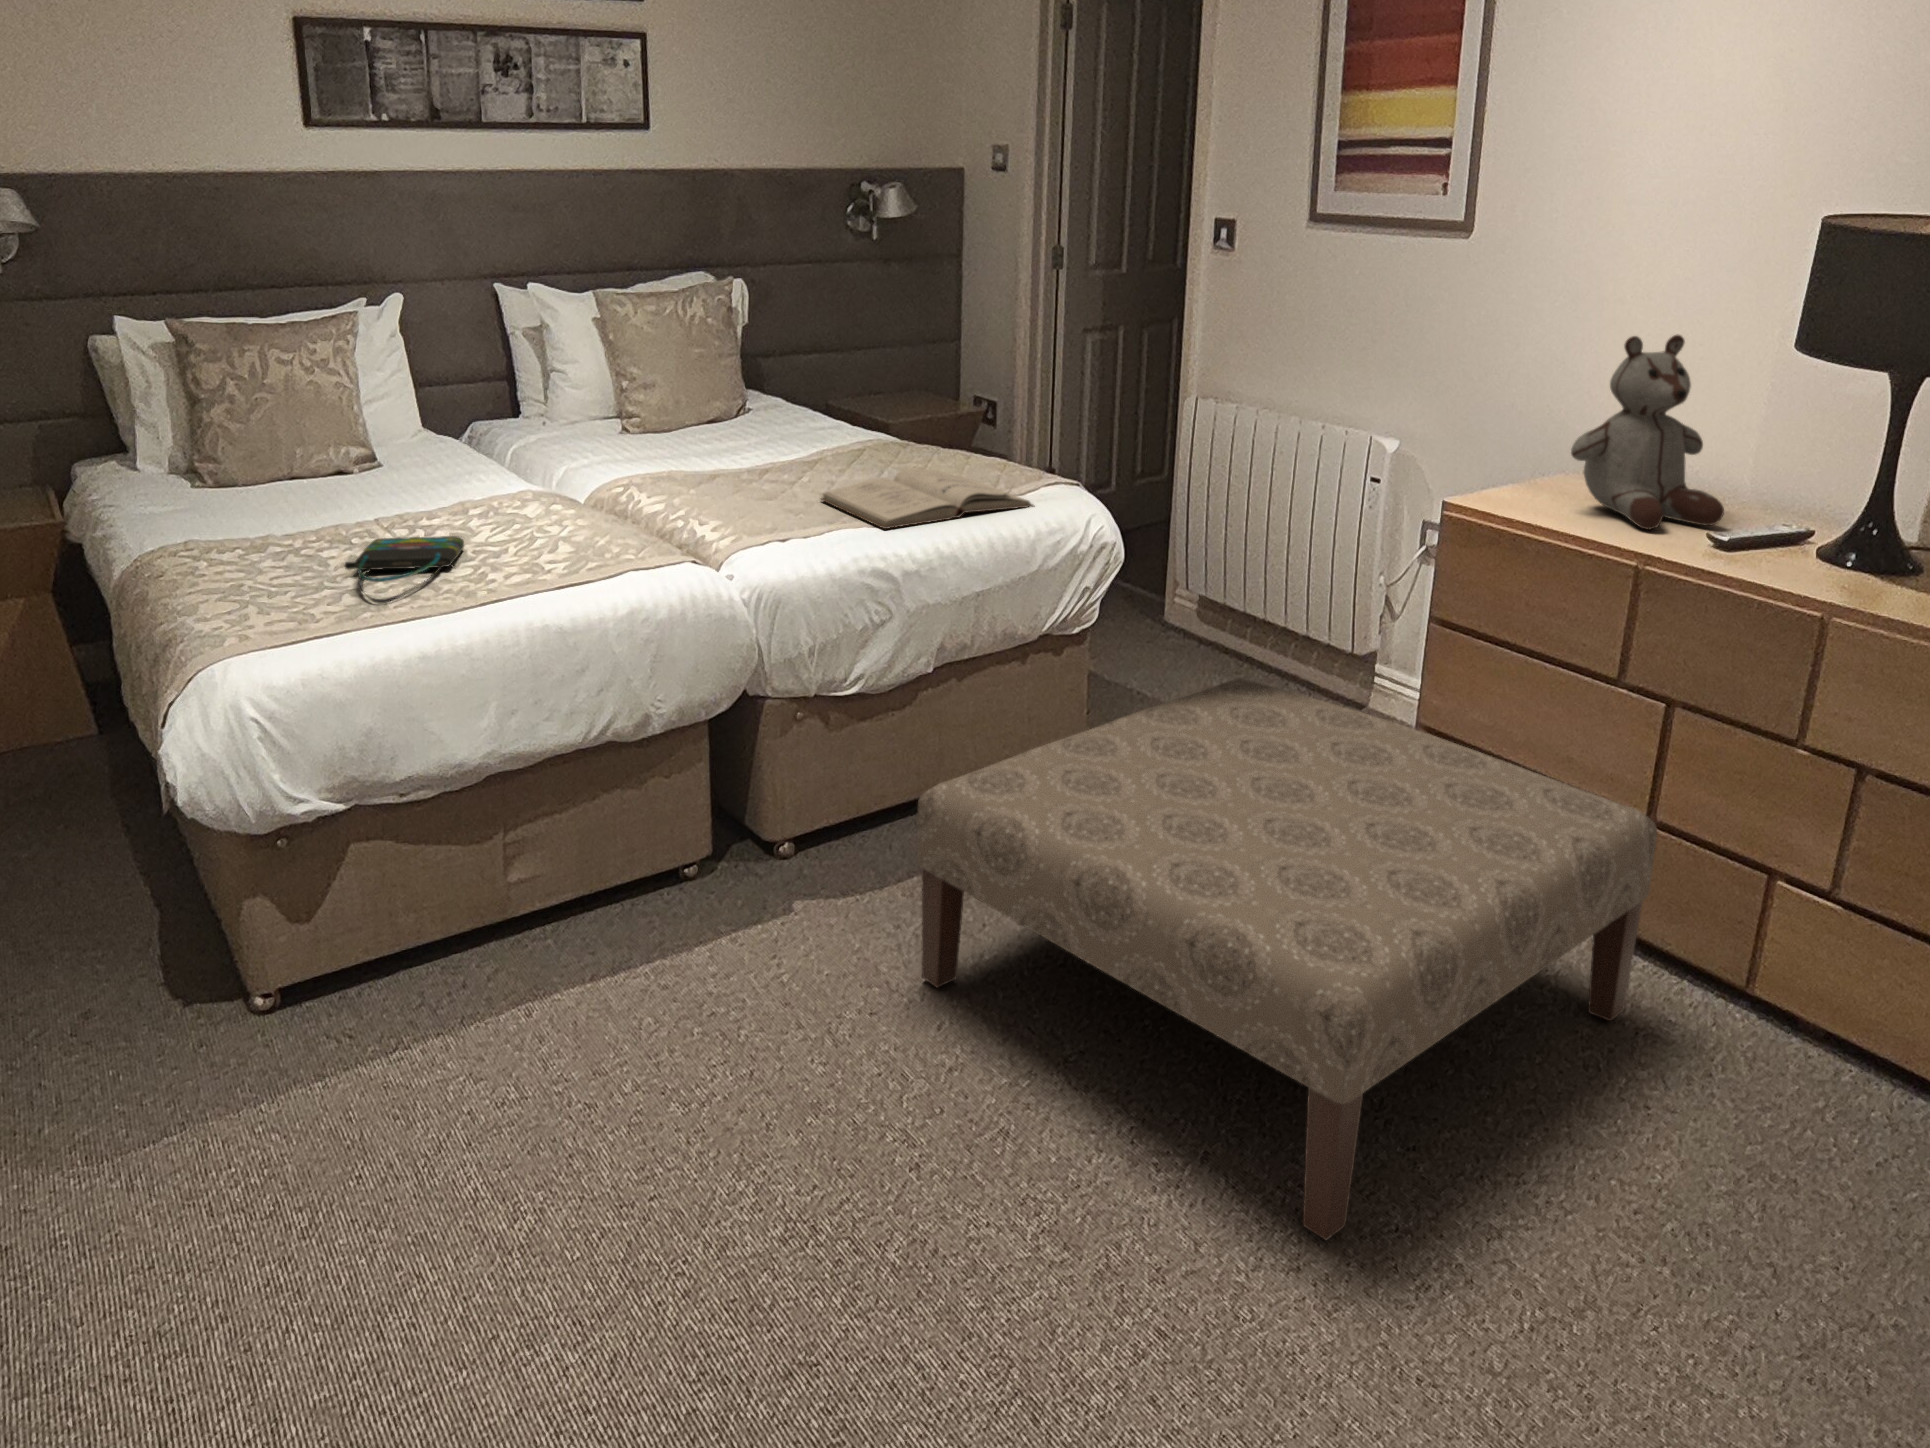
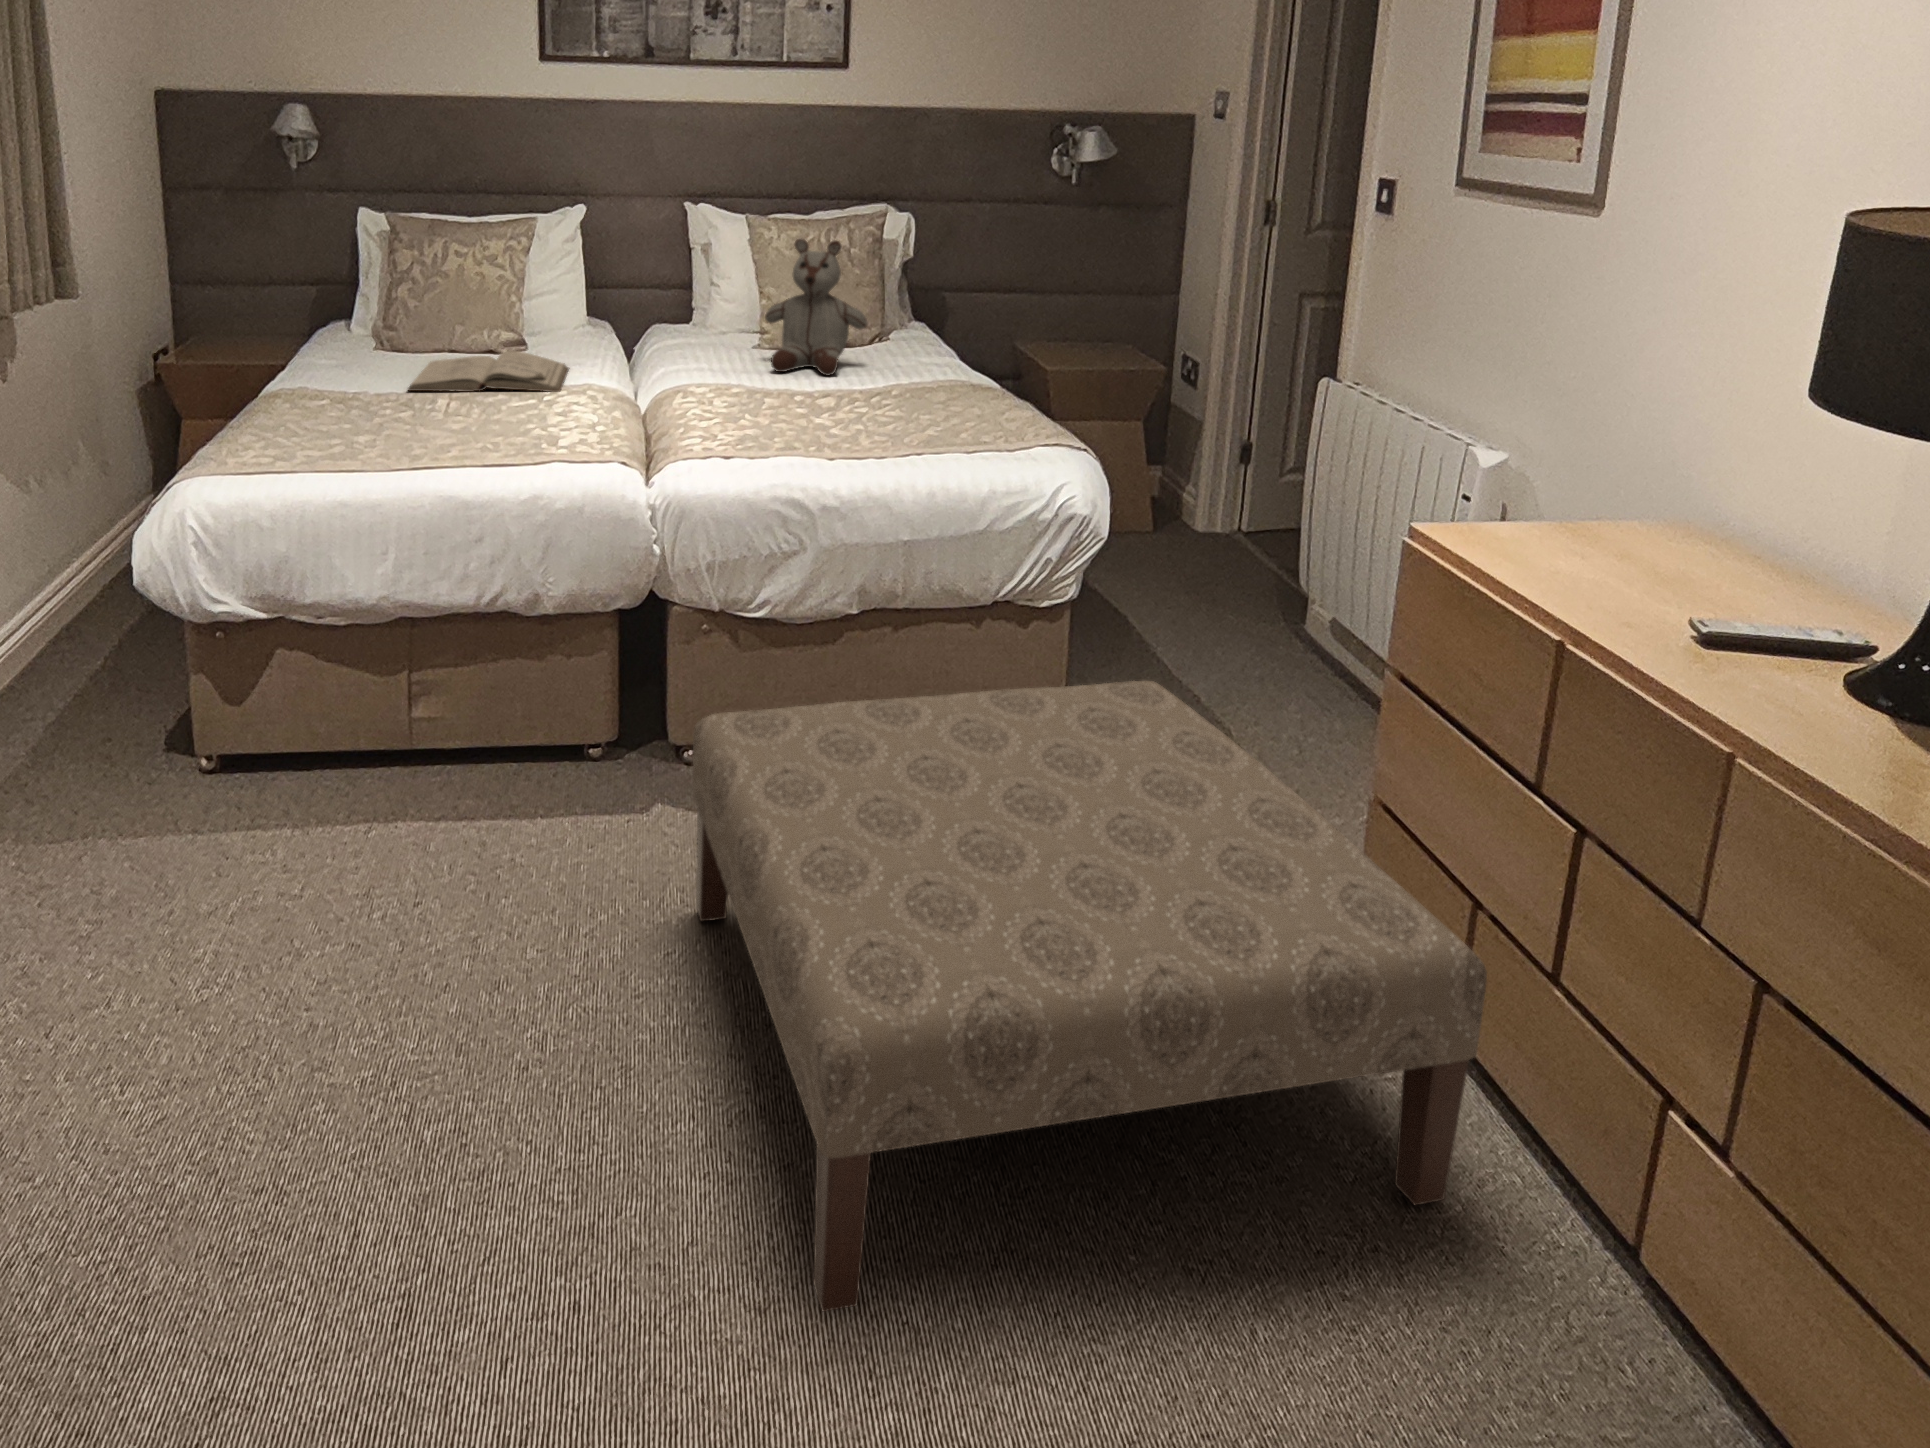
stuffed bear: present [1571,335,1724,530] -> present [765,239,867,376]
book: present [821,468,1035,529] -> present [408,350,569,392]
tote bag: present [345,536,464,603] -> none [339,405,470,457]

